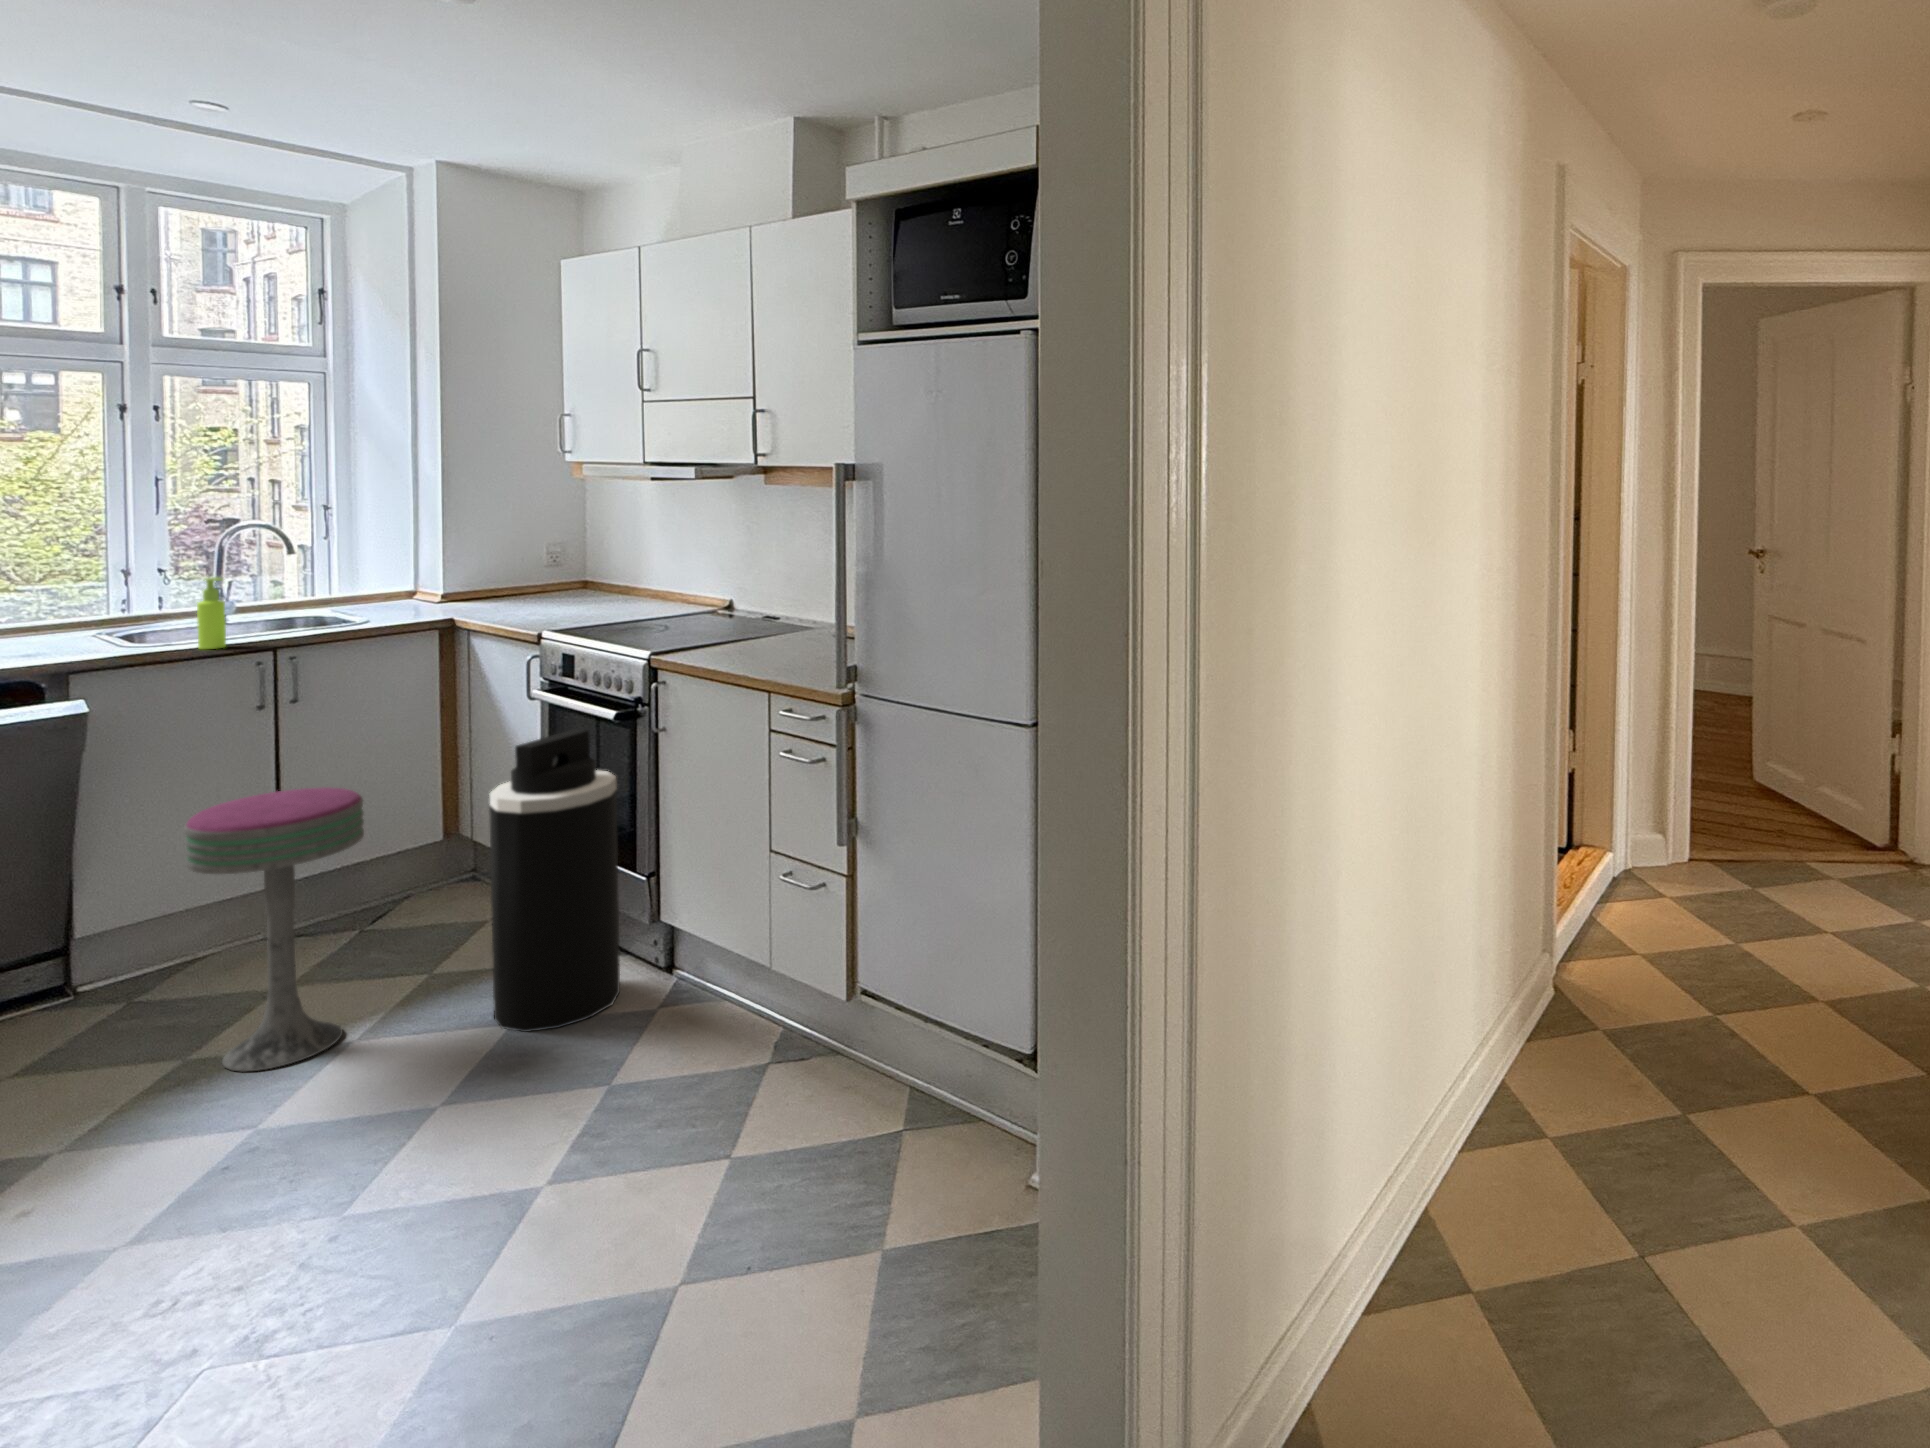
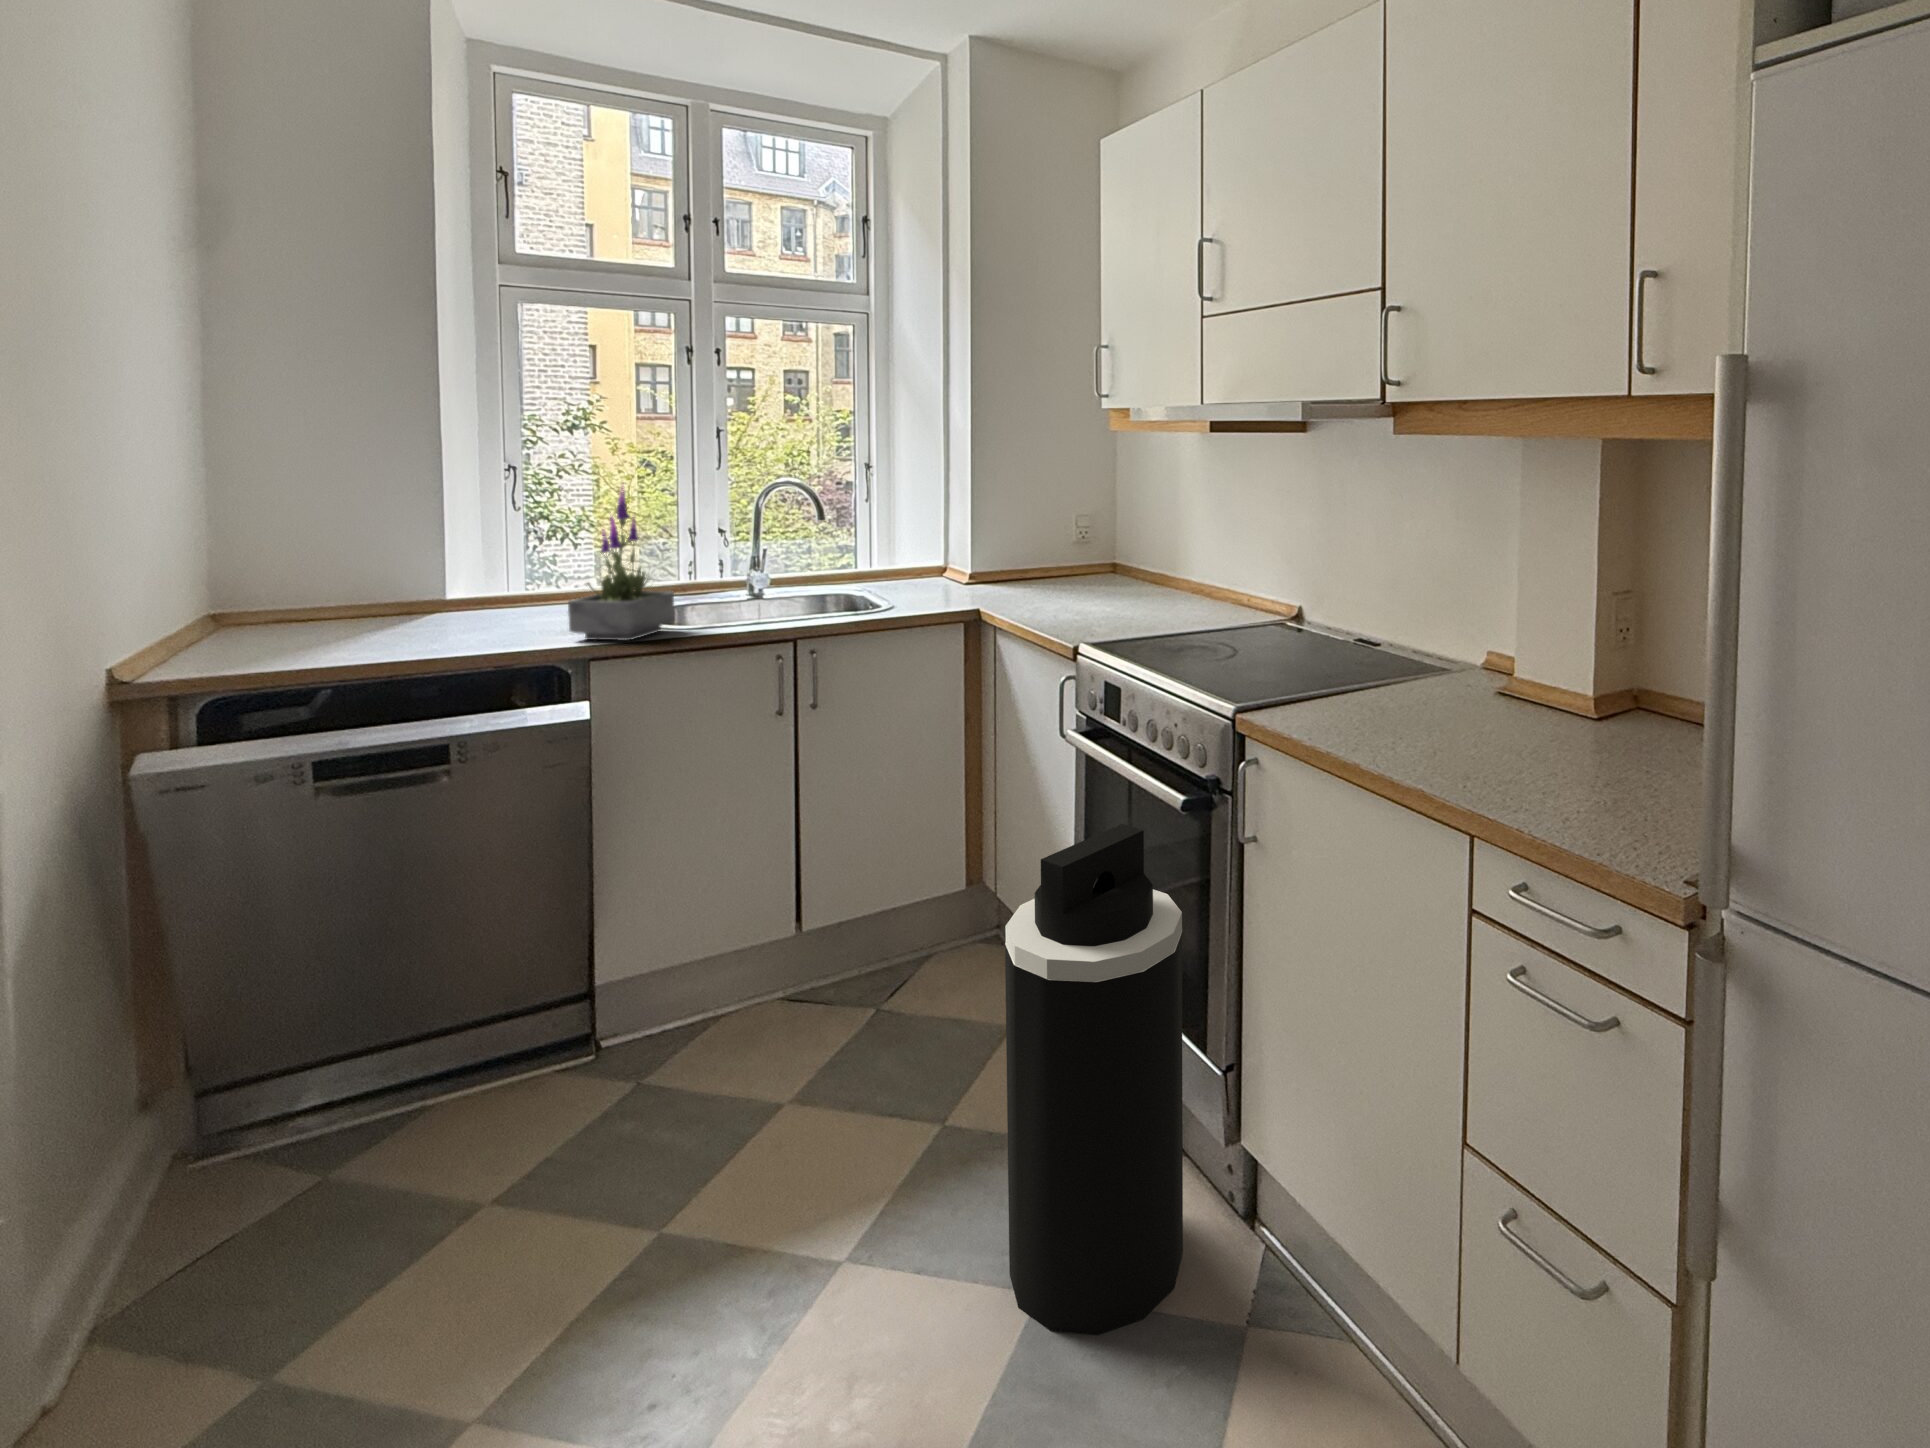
potted plant: none [55,525,158,654] -> present [568,486,675,641]
soap dispenser: present [197,577,226,649] -> none [704,552,735,642]
bar stool: present [184,787,364,1072] -> none [612,877,844,1328]

